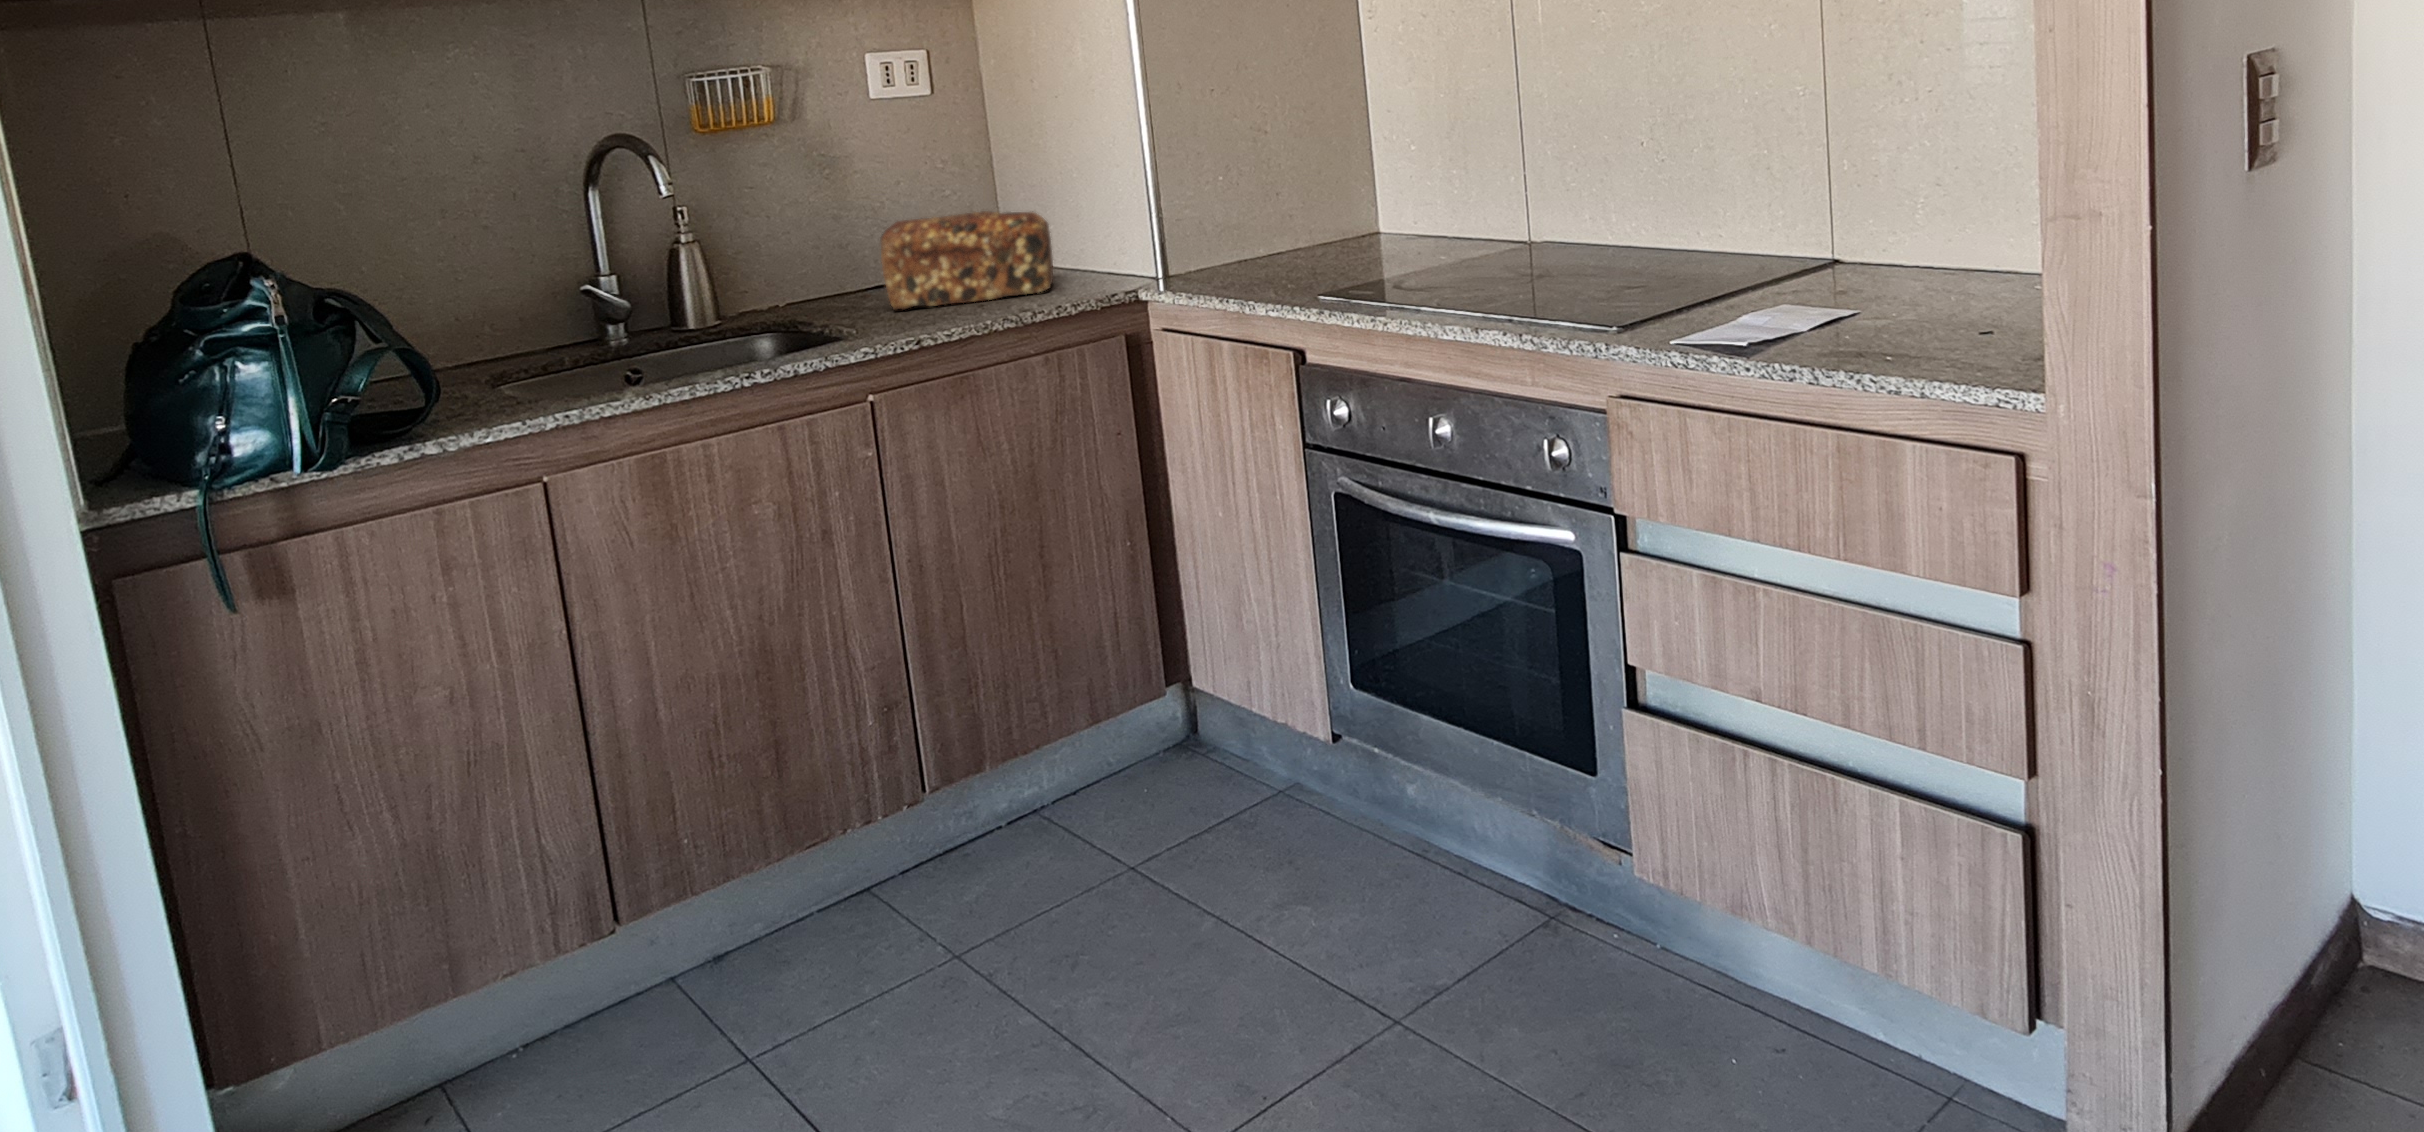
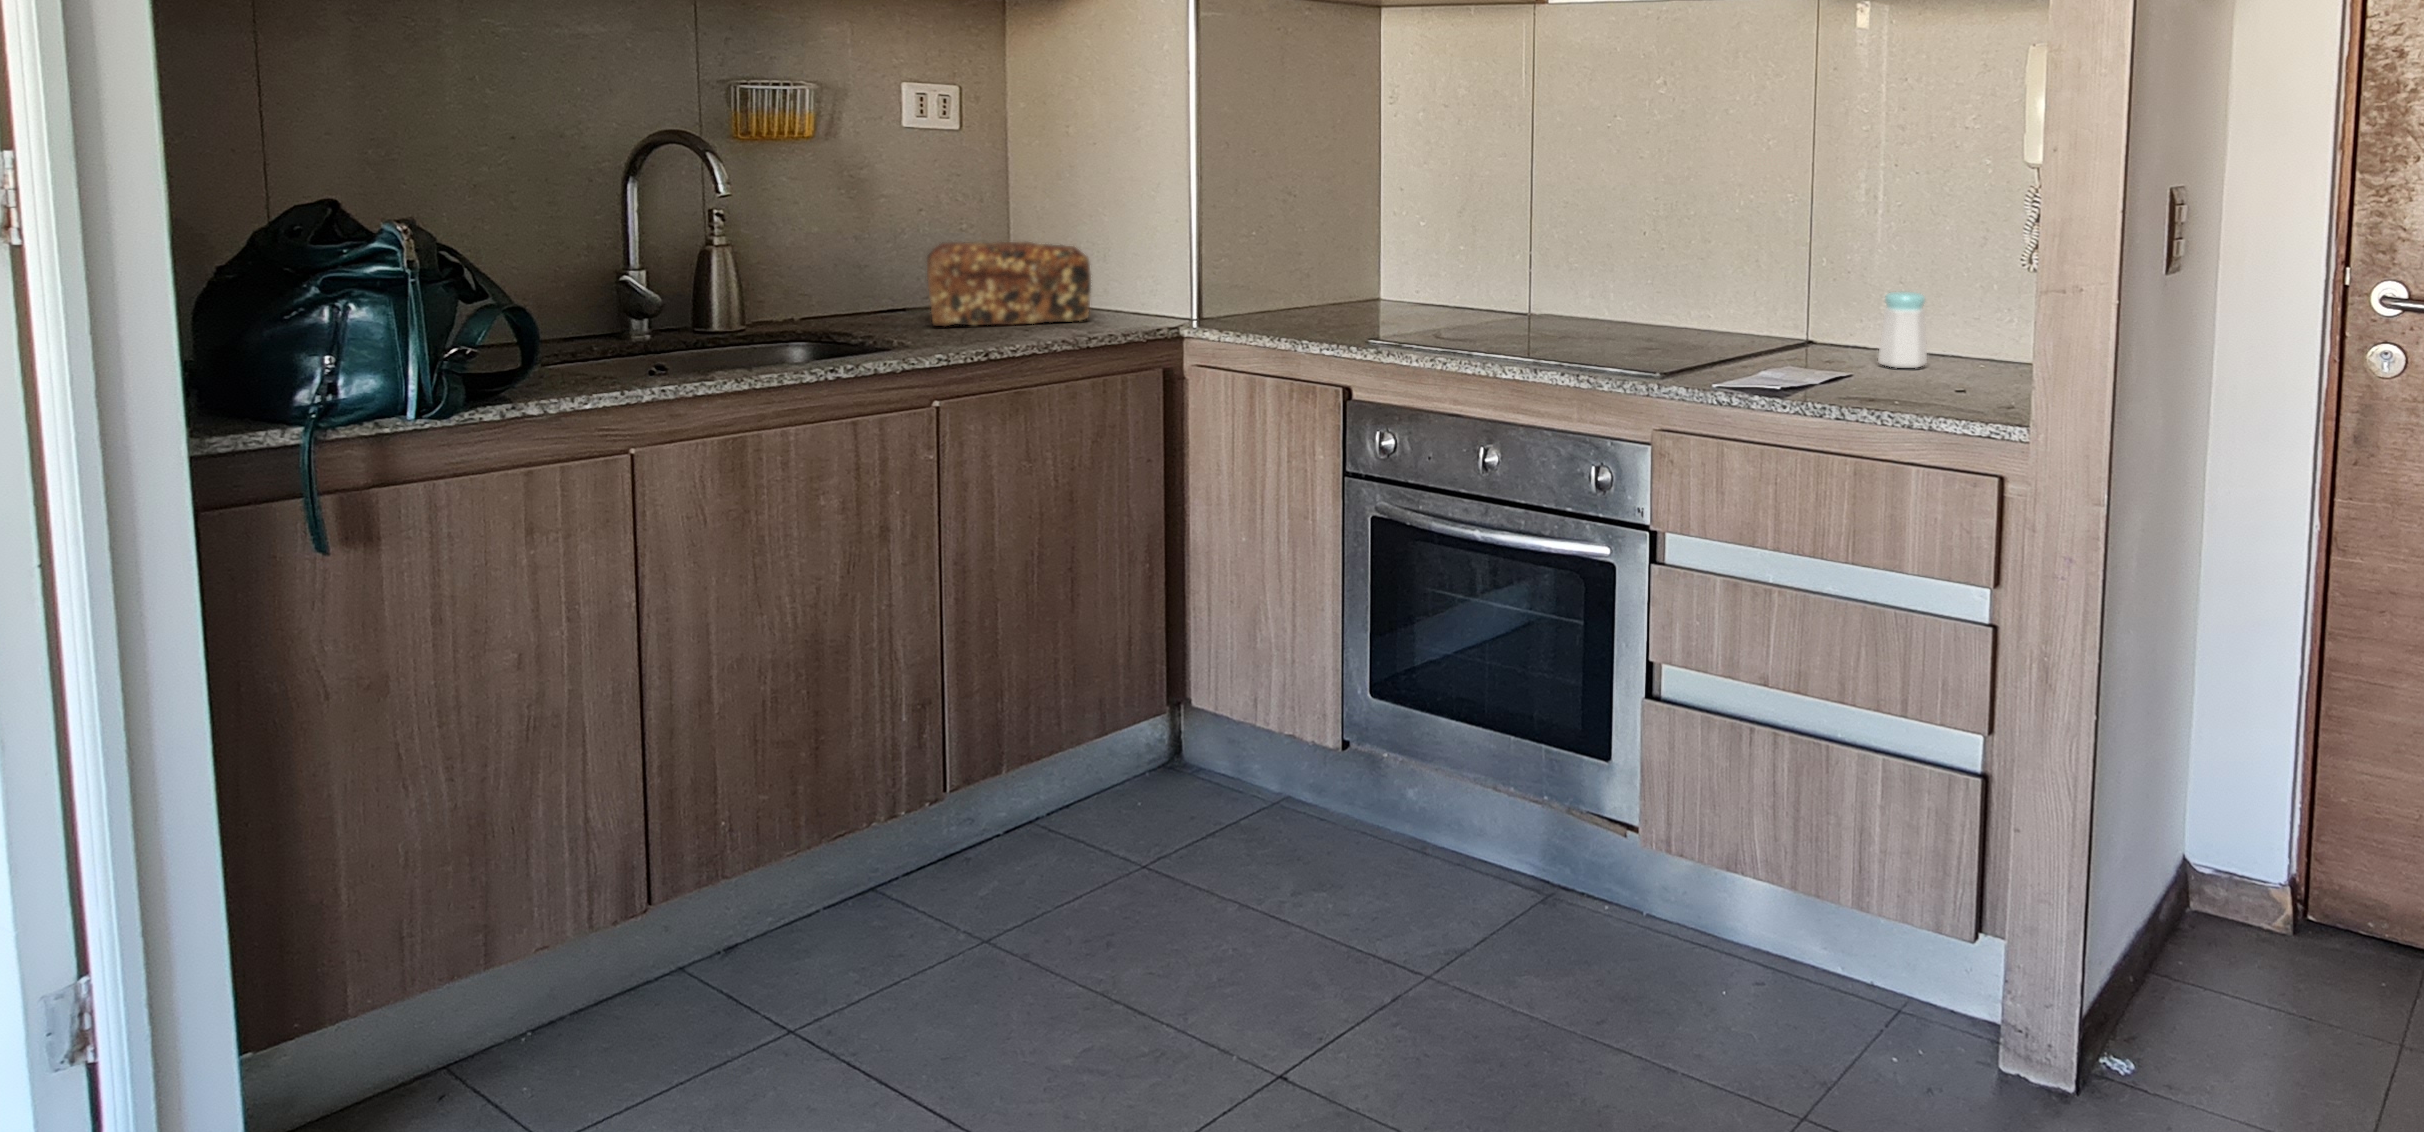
salt shaker: none [1904,201,1968,297] -> present [1878,292,1927,368]

